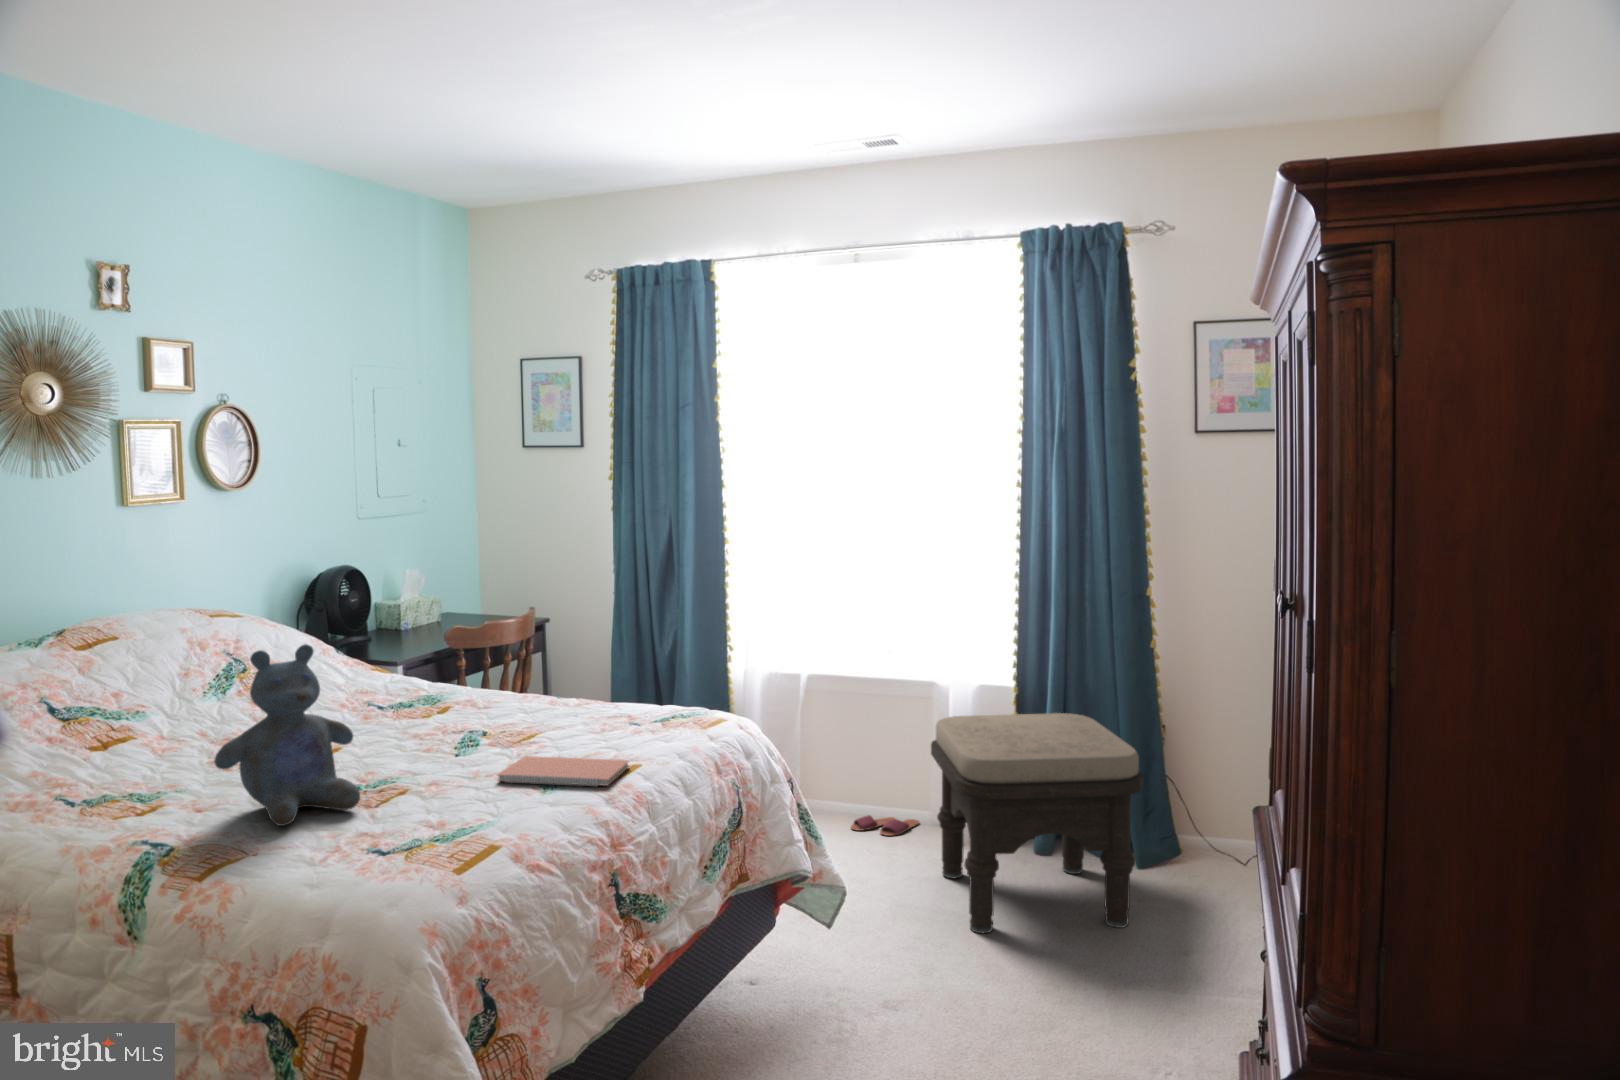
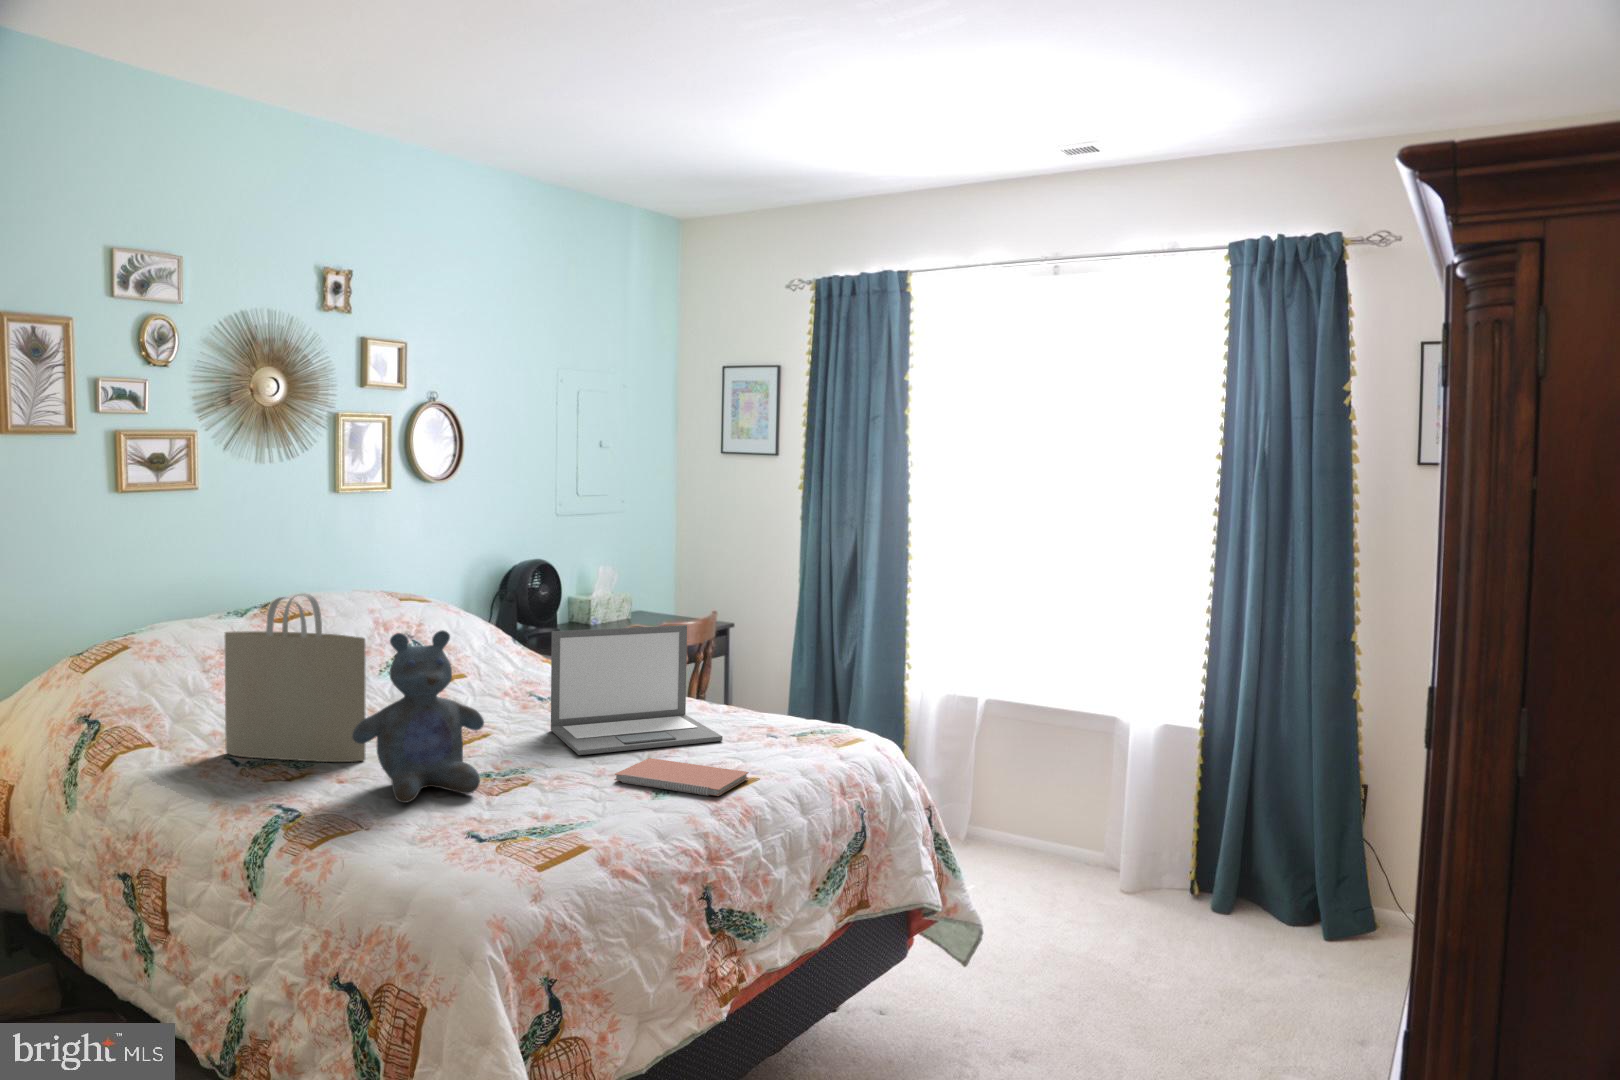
tote bag: none [38,616,216,797] -> present [225,593,366,762]
laptop: none [403,622,588,760] -> present [551,625,723,755]
ottoman: present [931,713,1143,933] -> none [1104,759,1346,1019]
slippers: present [851,815,919,836] -> none [1022,857,1099,882]

